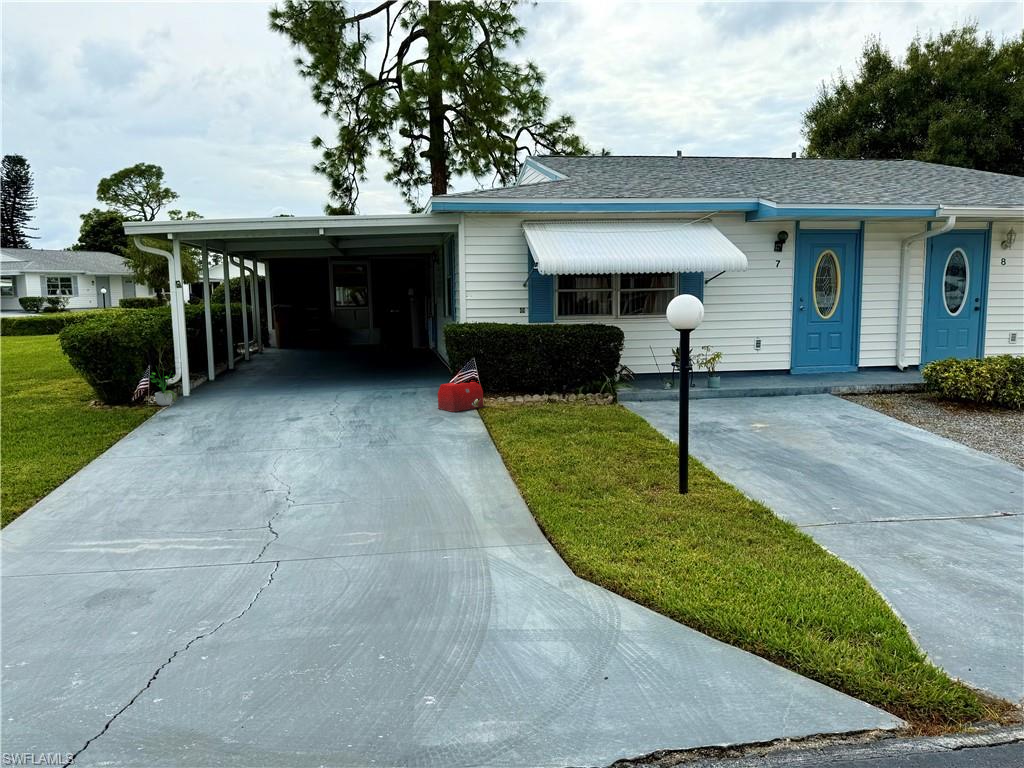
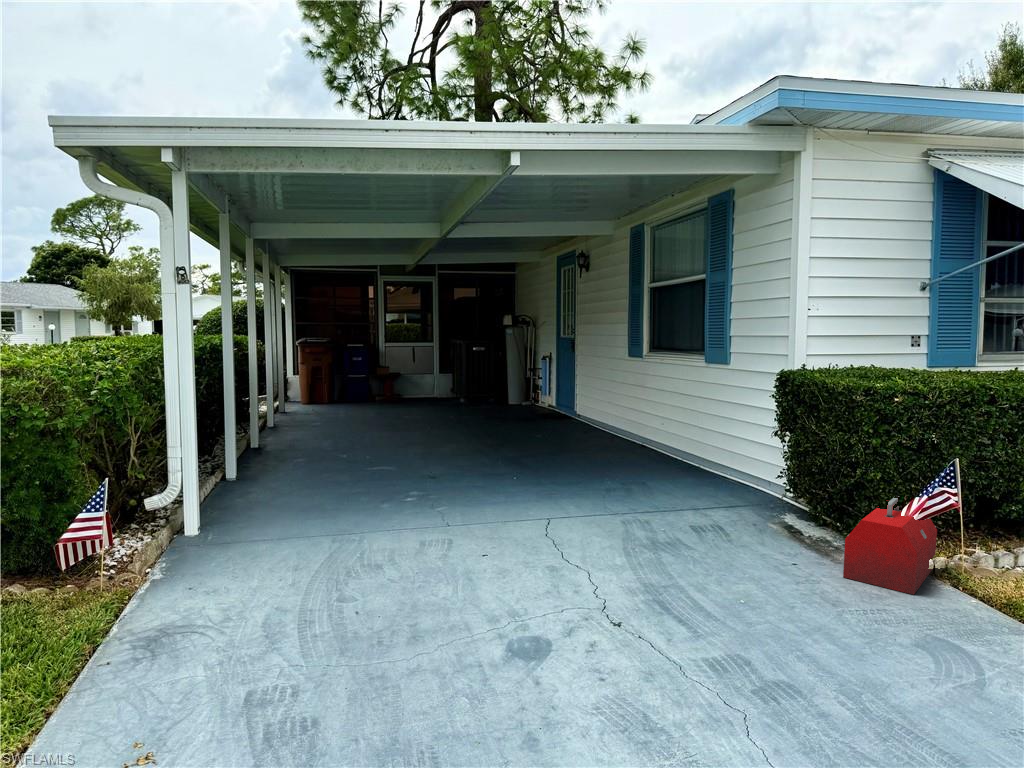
potted plant: present [150,372,176,406] -> none [98,467,174,571]

